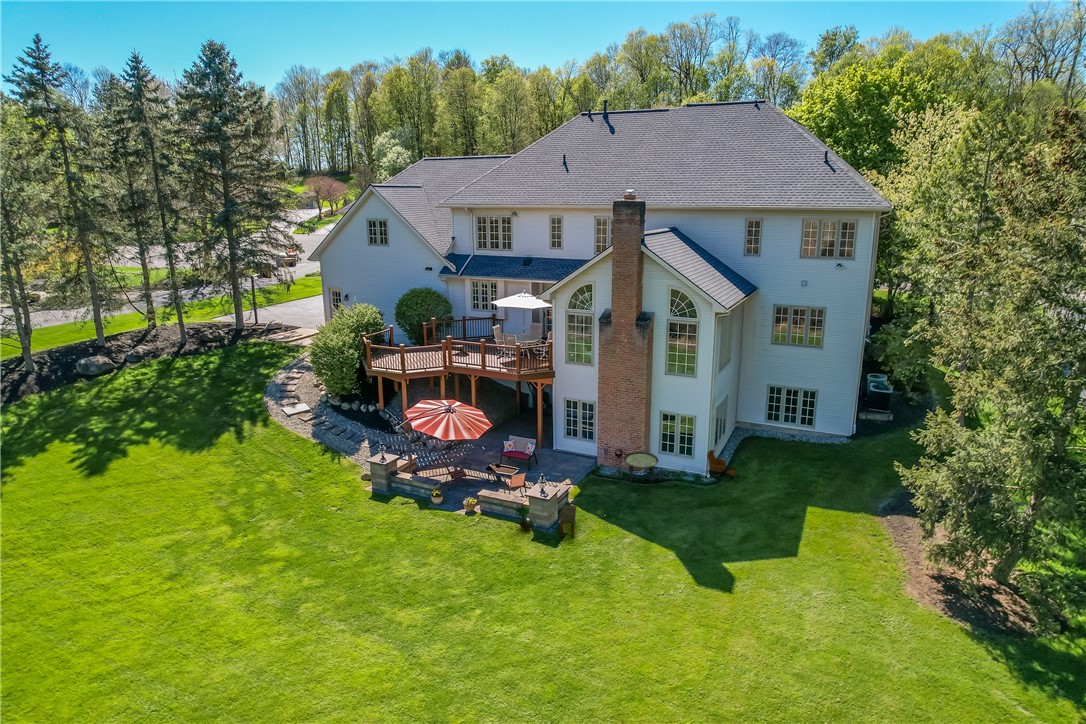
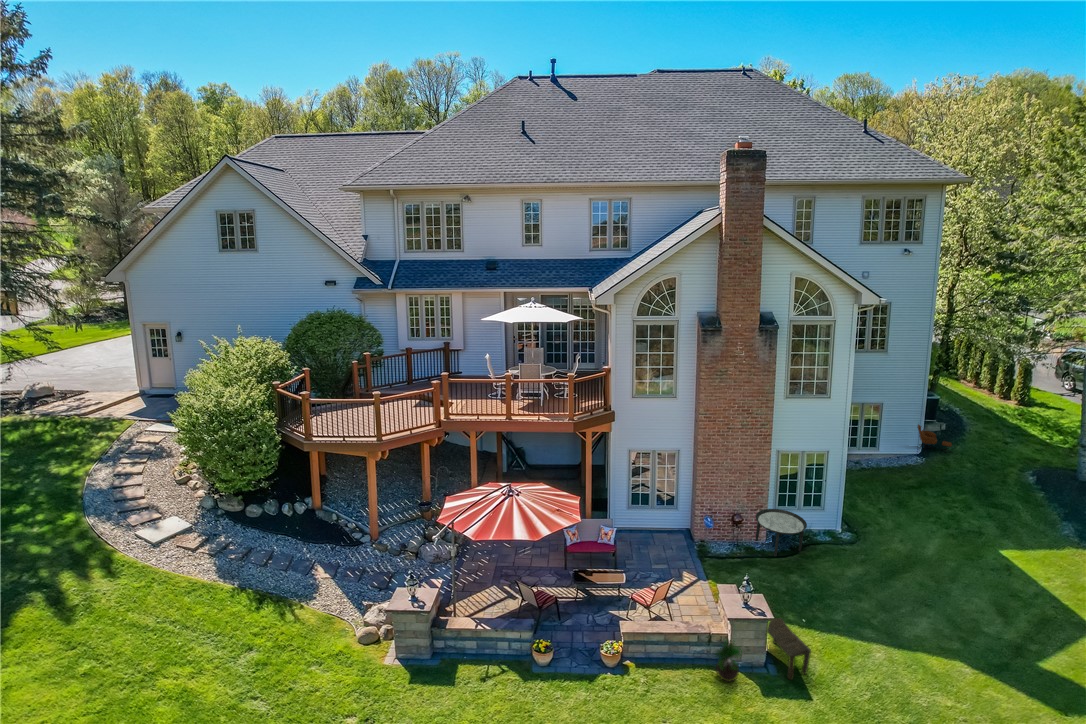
lounge chair: present [707,450,737,479] -> present [917,424,952,451]

